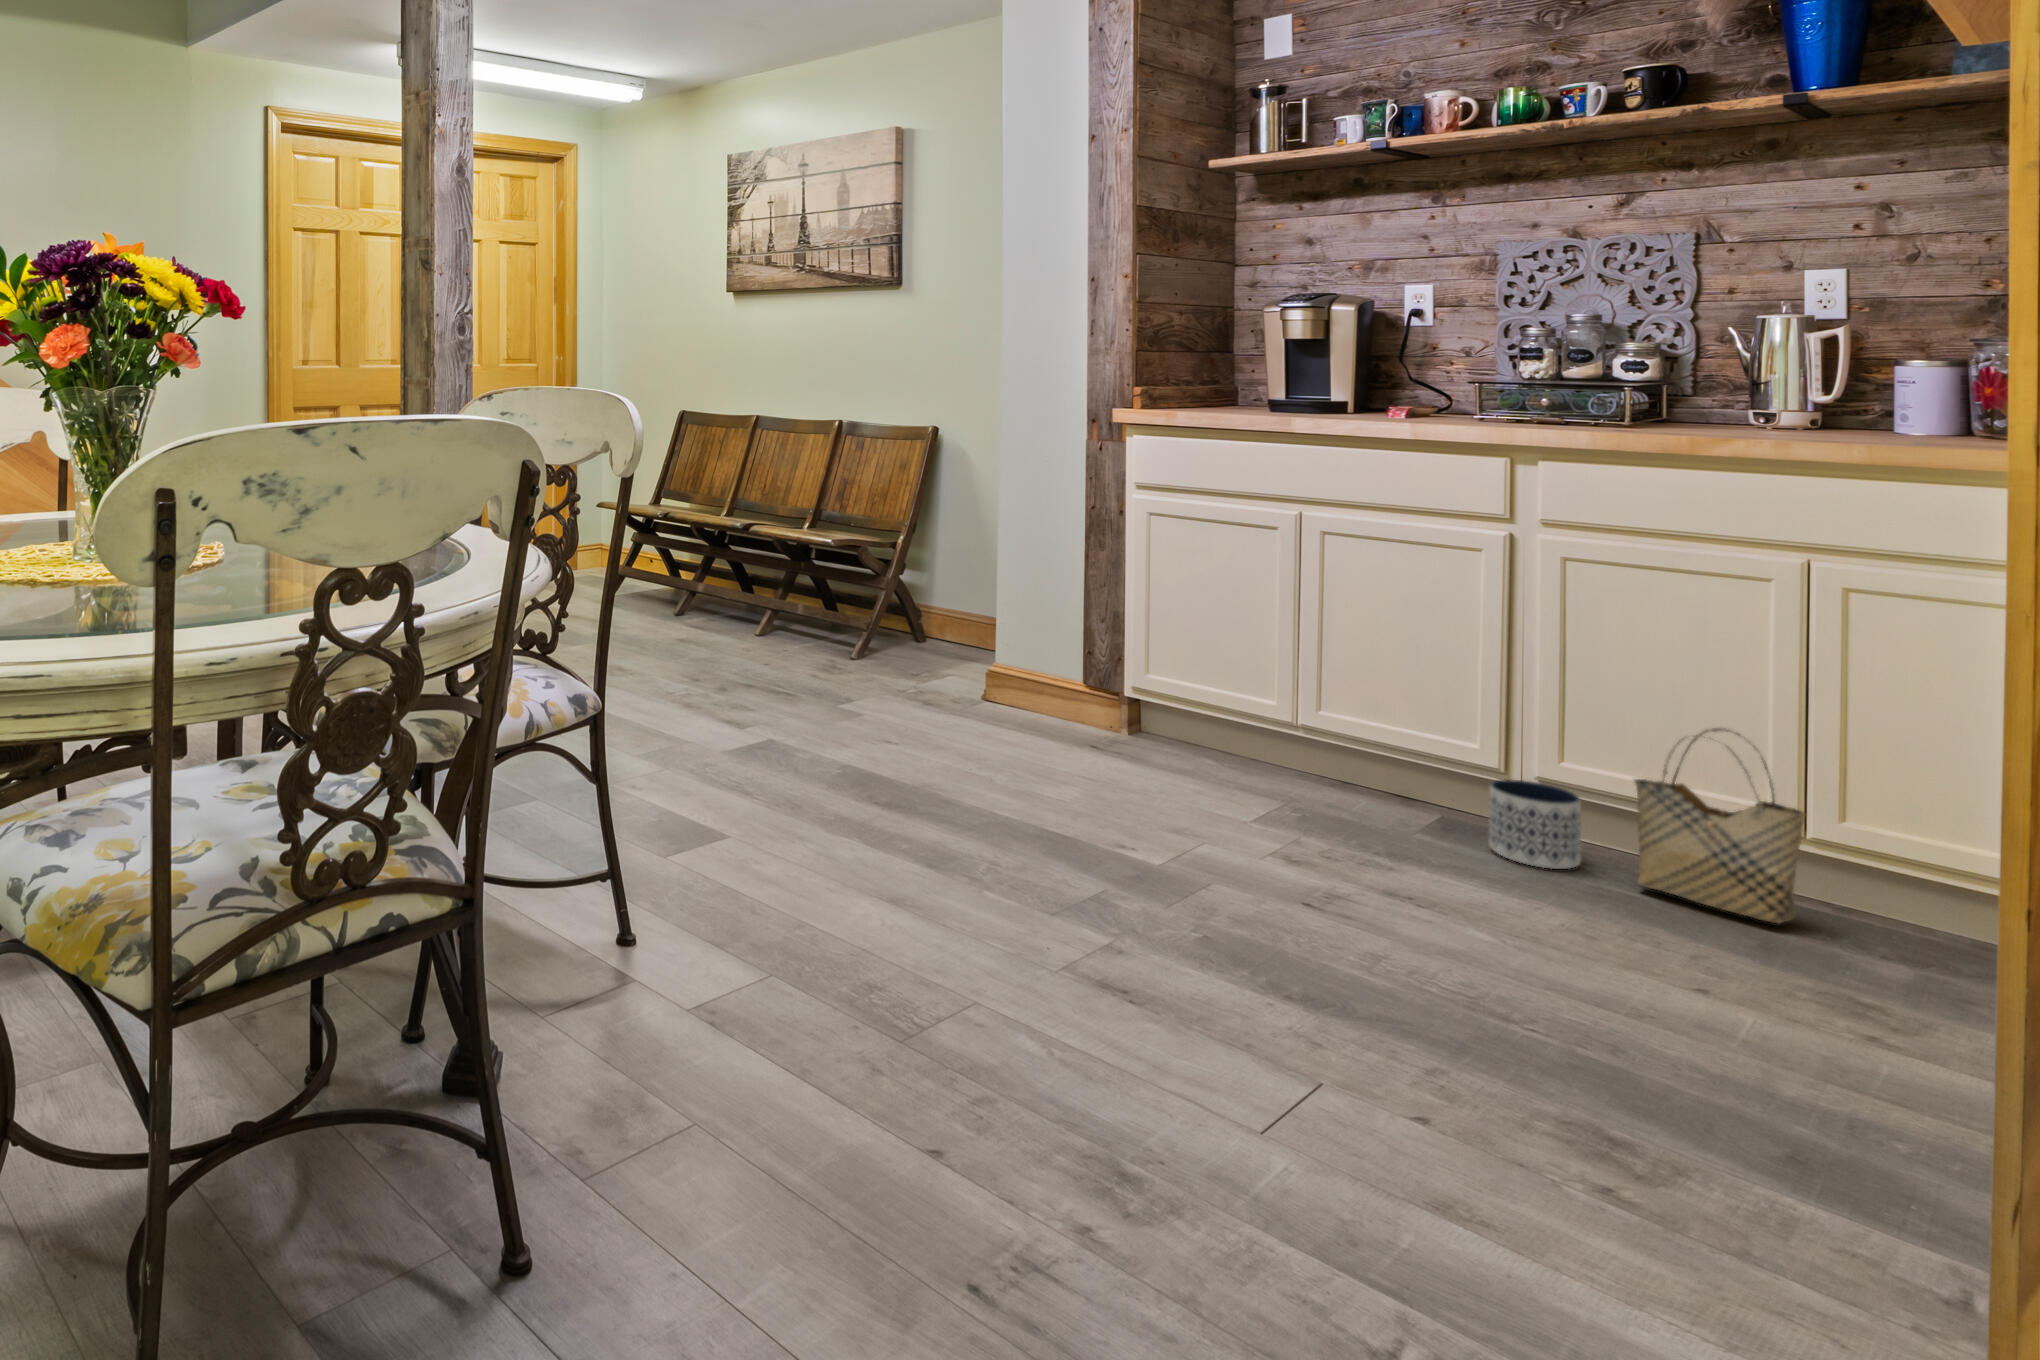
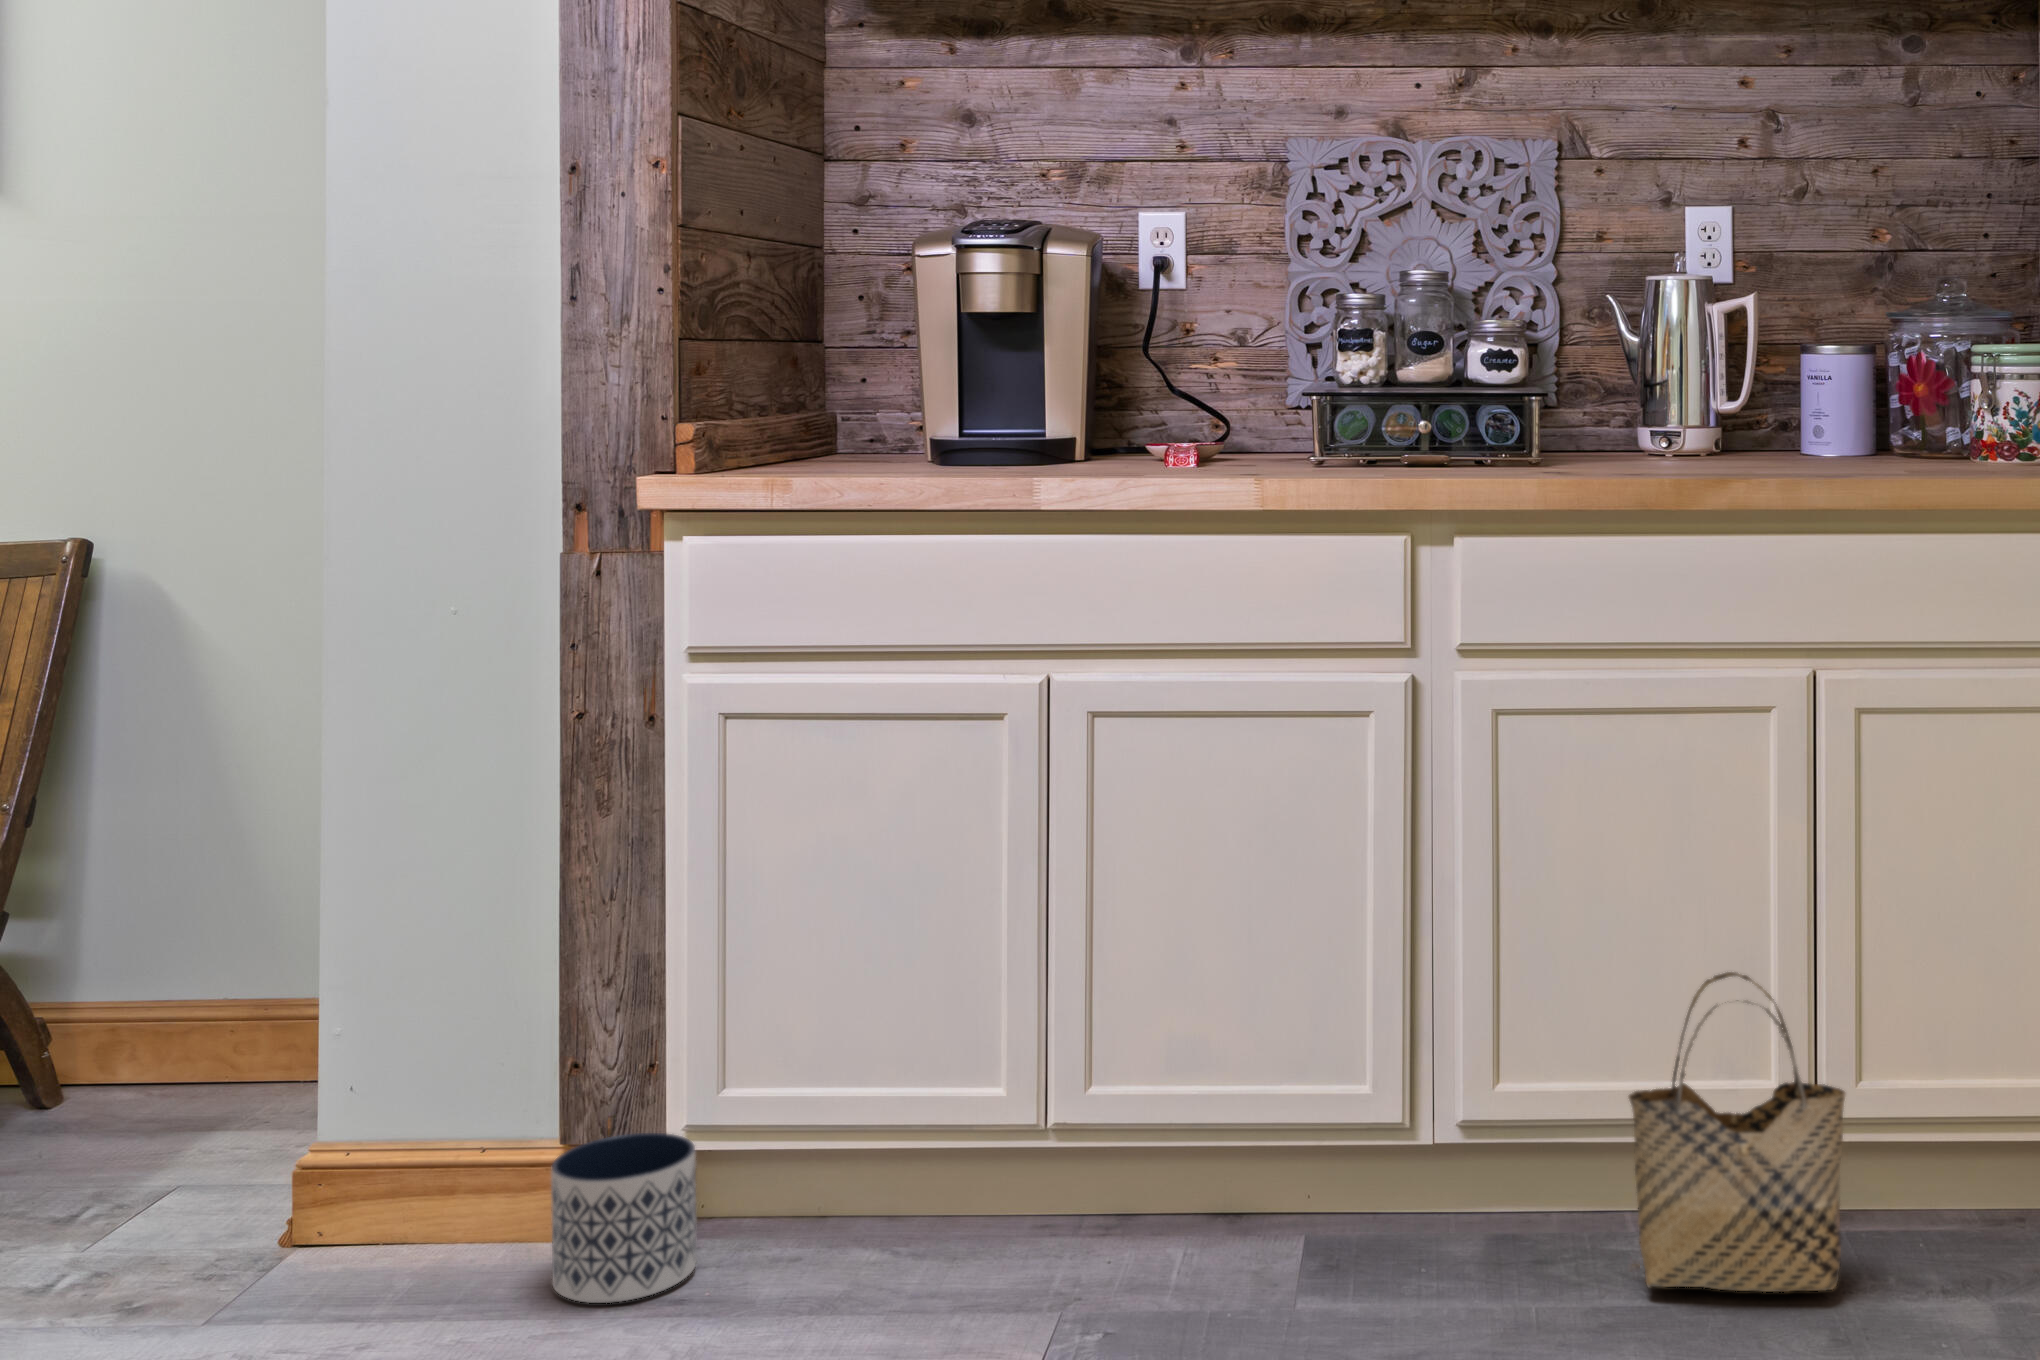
planter: present [1489,779,1581,869] -> present [551,1133,697,1303]

